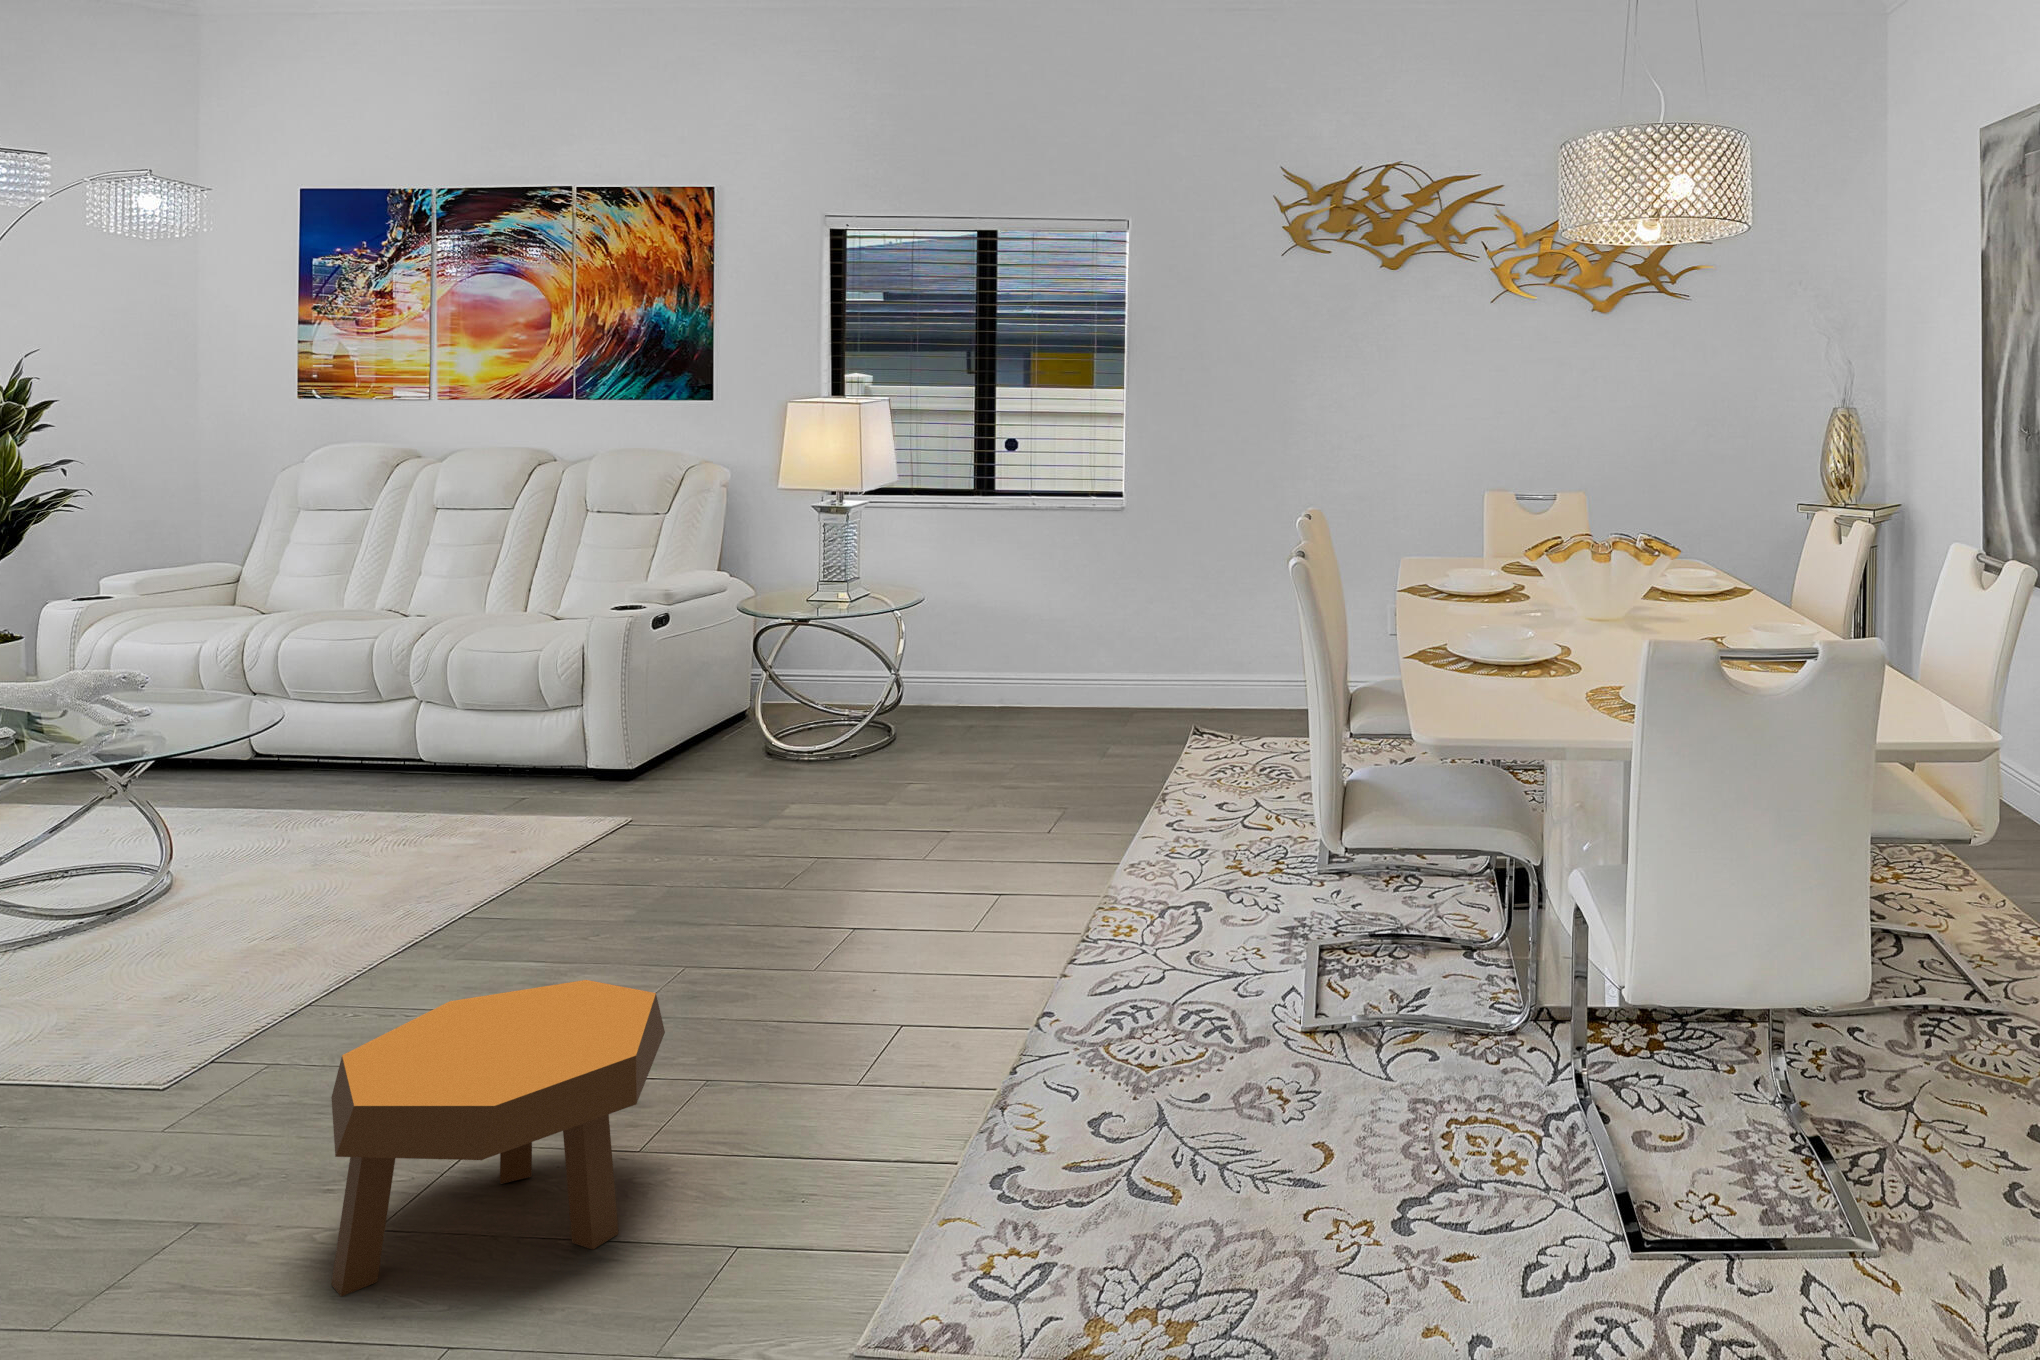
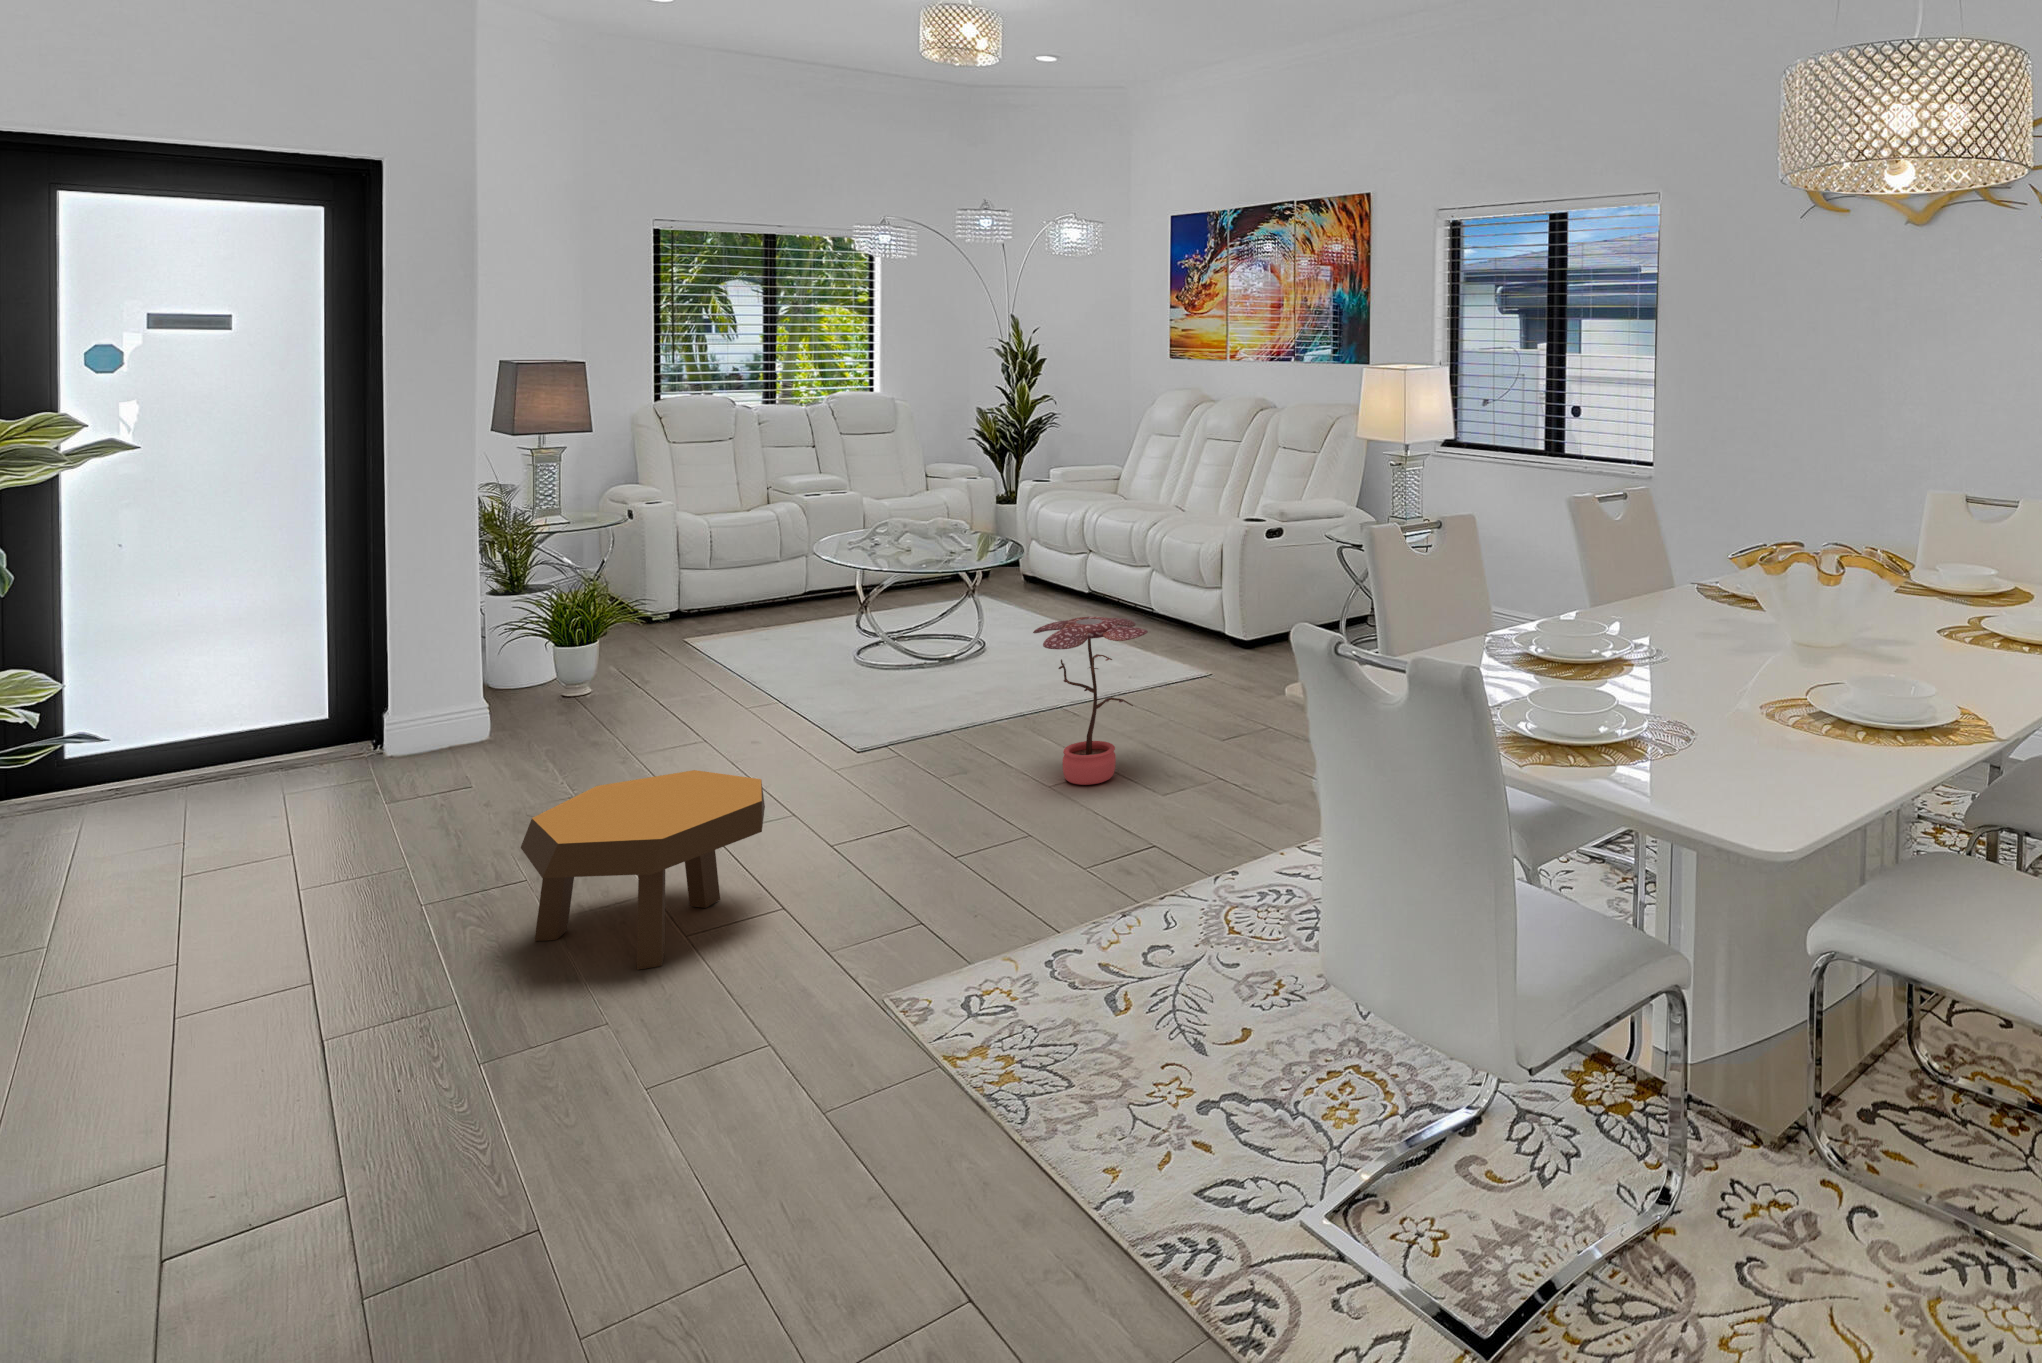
potted plant: none [656,722,825,935] -> present [1033,617,1148,785]

